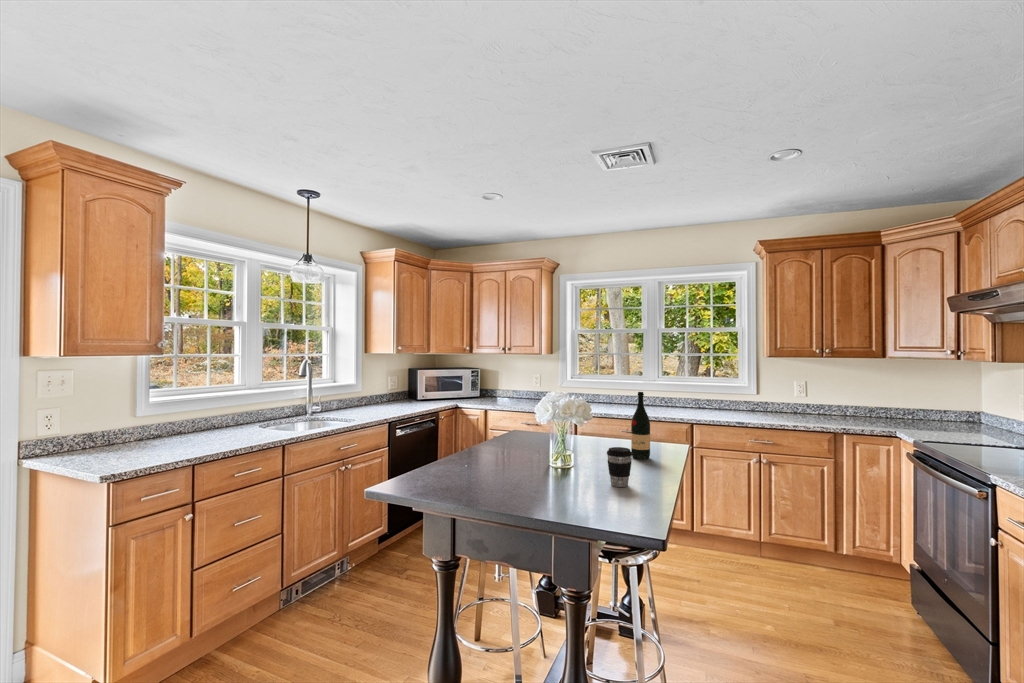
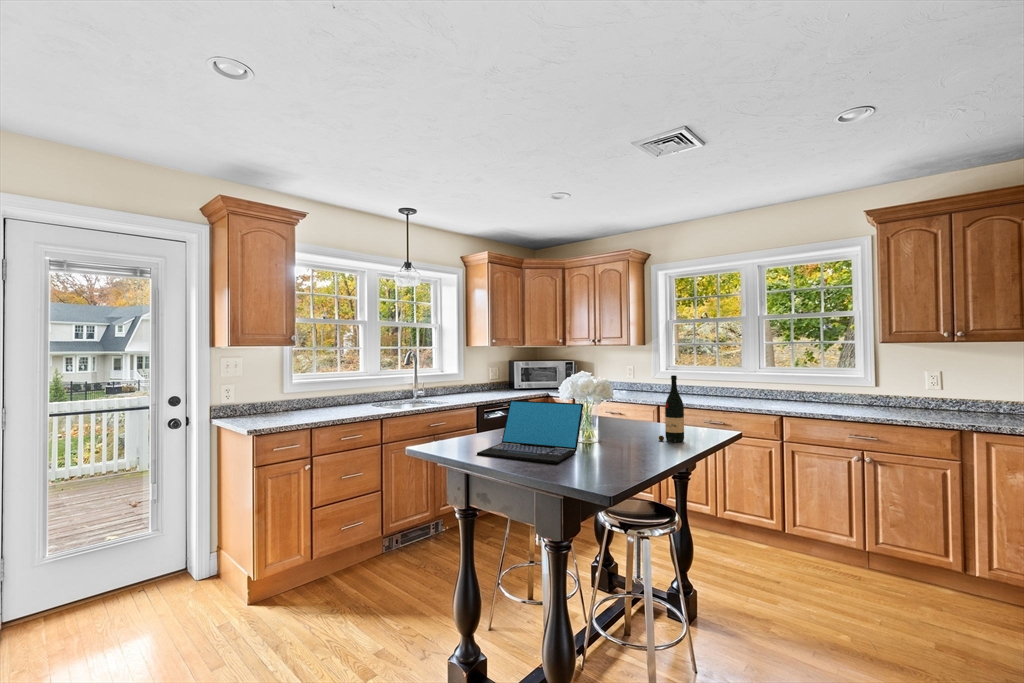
laptop: none [463,423,567,495] -> present [477,400,583,463]
coffee cup: present [607,447,632,487] -> none [610,424,634,462]

